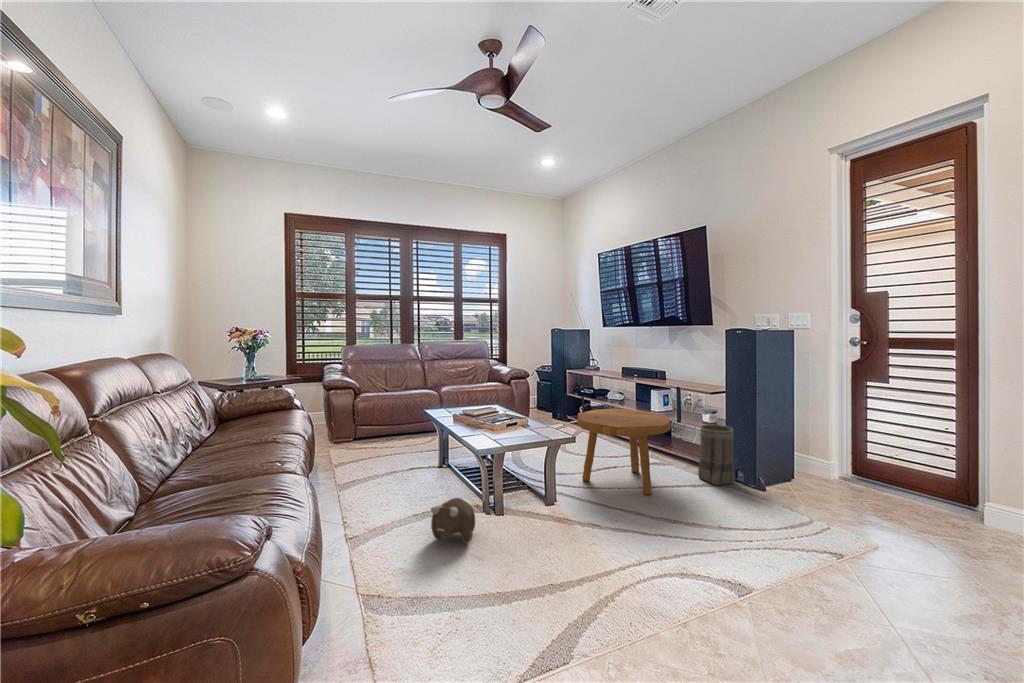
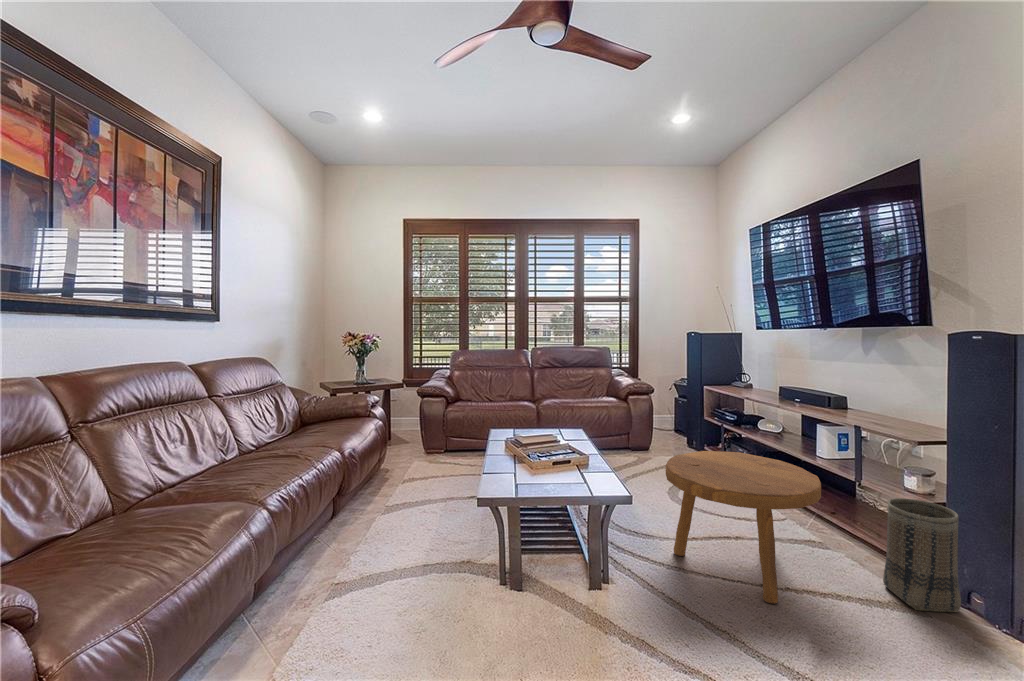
plush toy: present [431,498,475,543] -> none [399,561,474,630]

